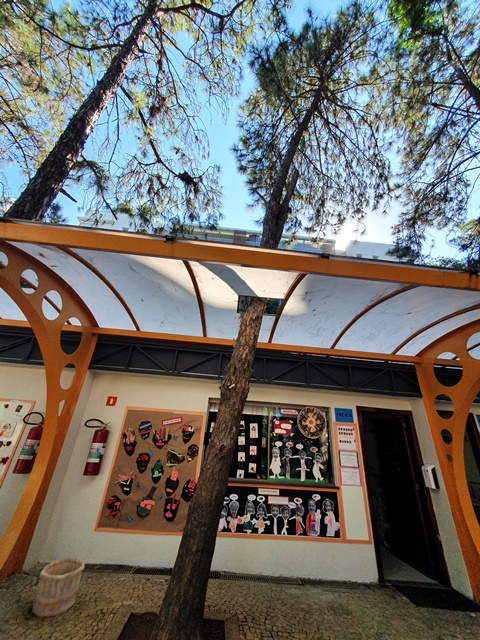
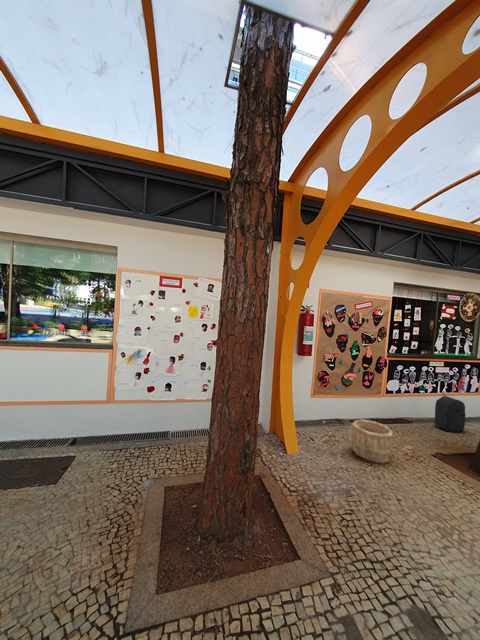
backpack: none [220,532,248,593] -> present [433,393,466,432]

